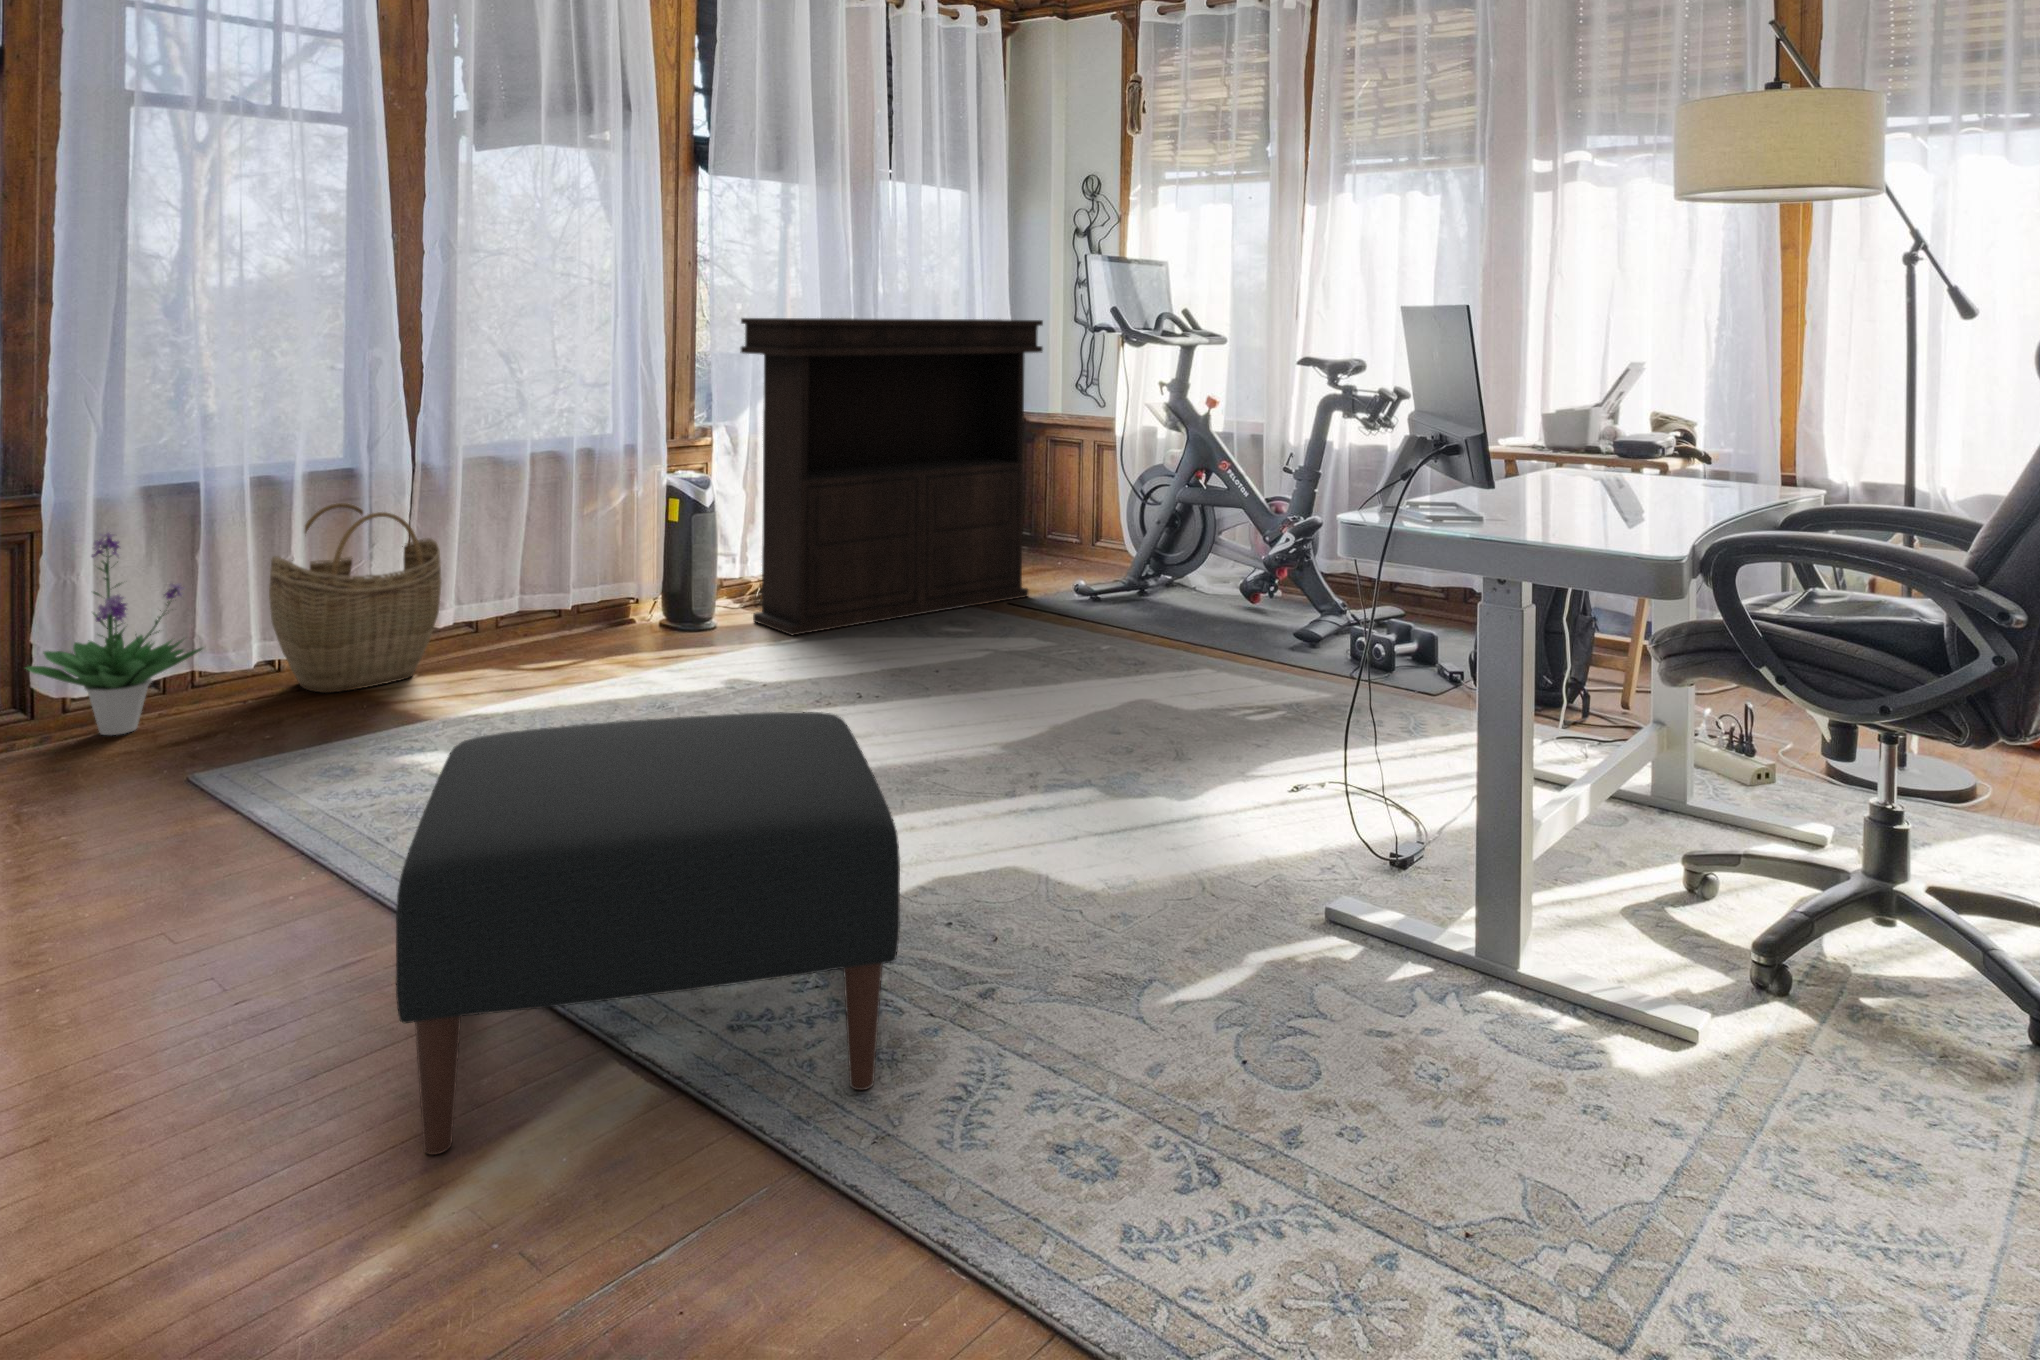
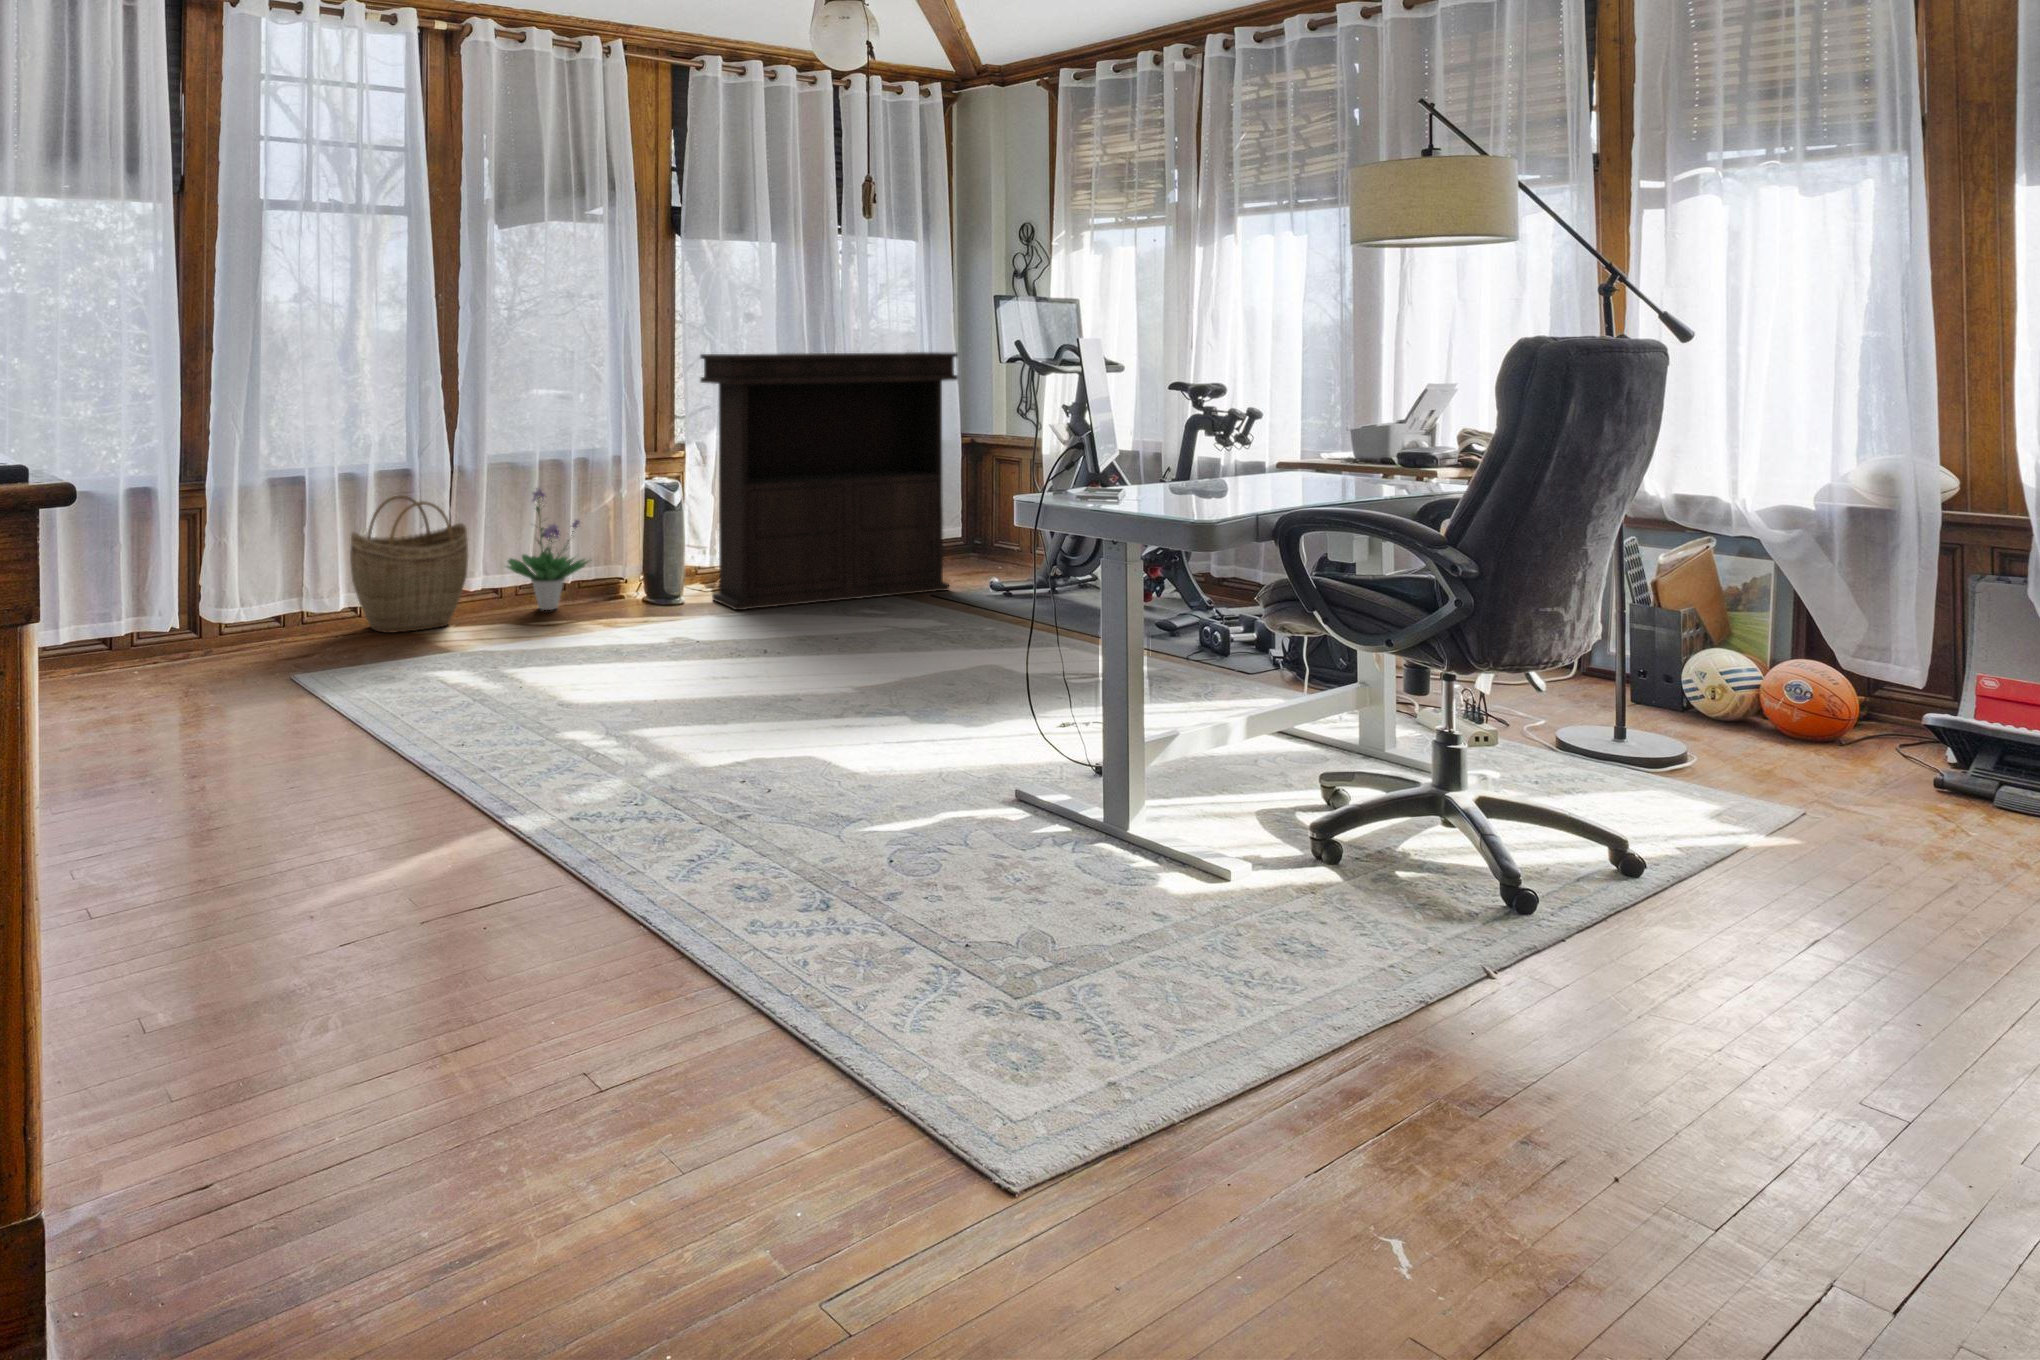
potted plant: present [26,532,202,735] -> present [507,488,591,610]
ottoman: present [396,712,900,1155] -> none [339,627,660,857]

